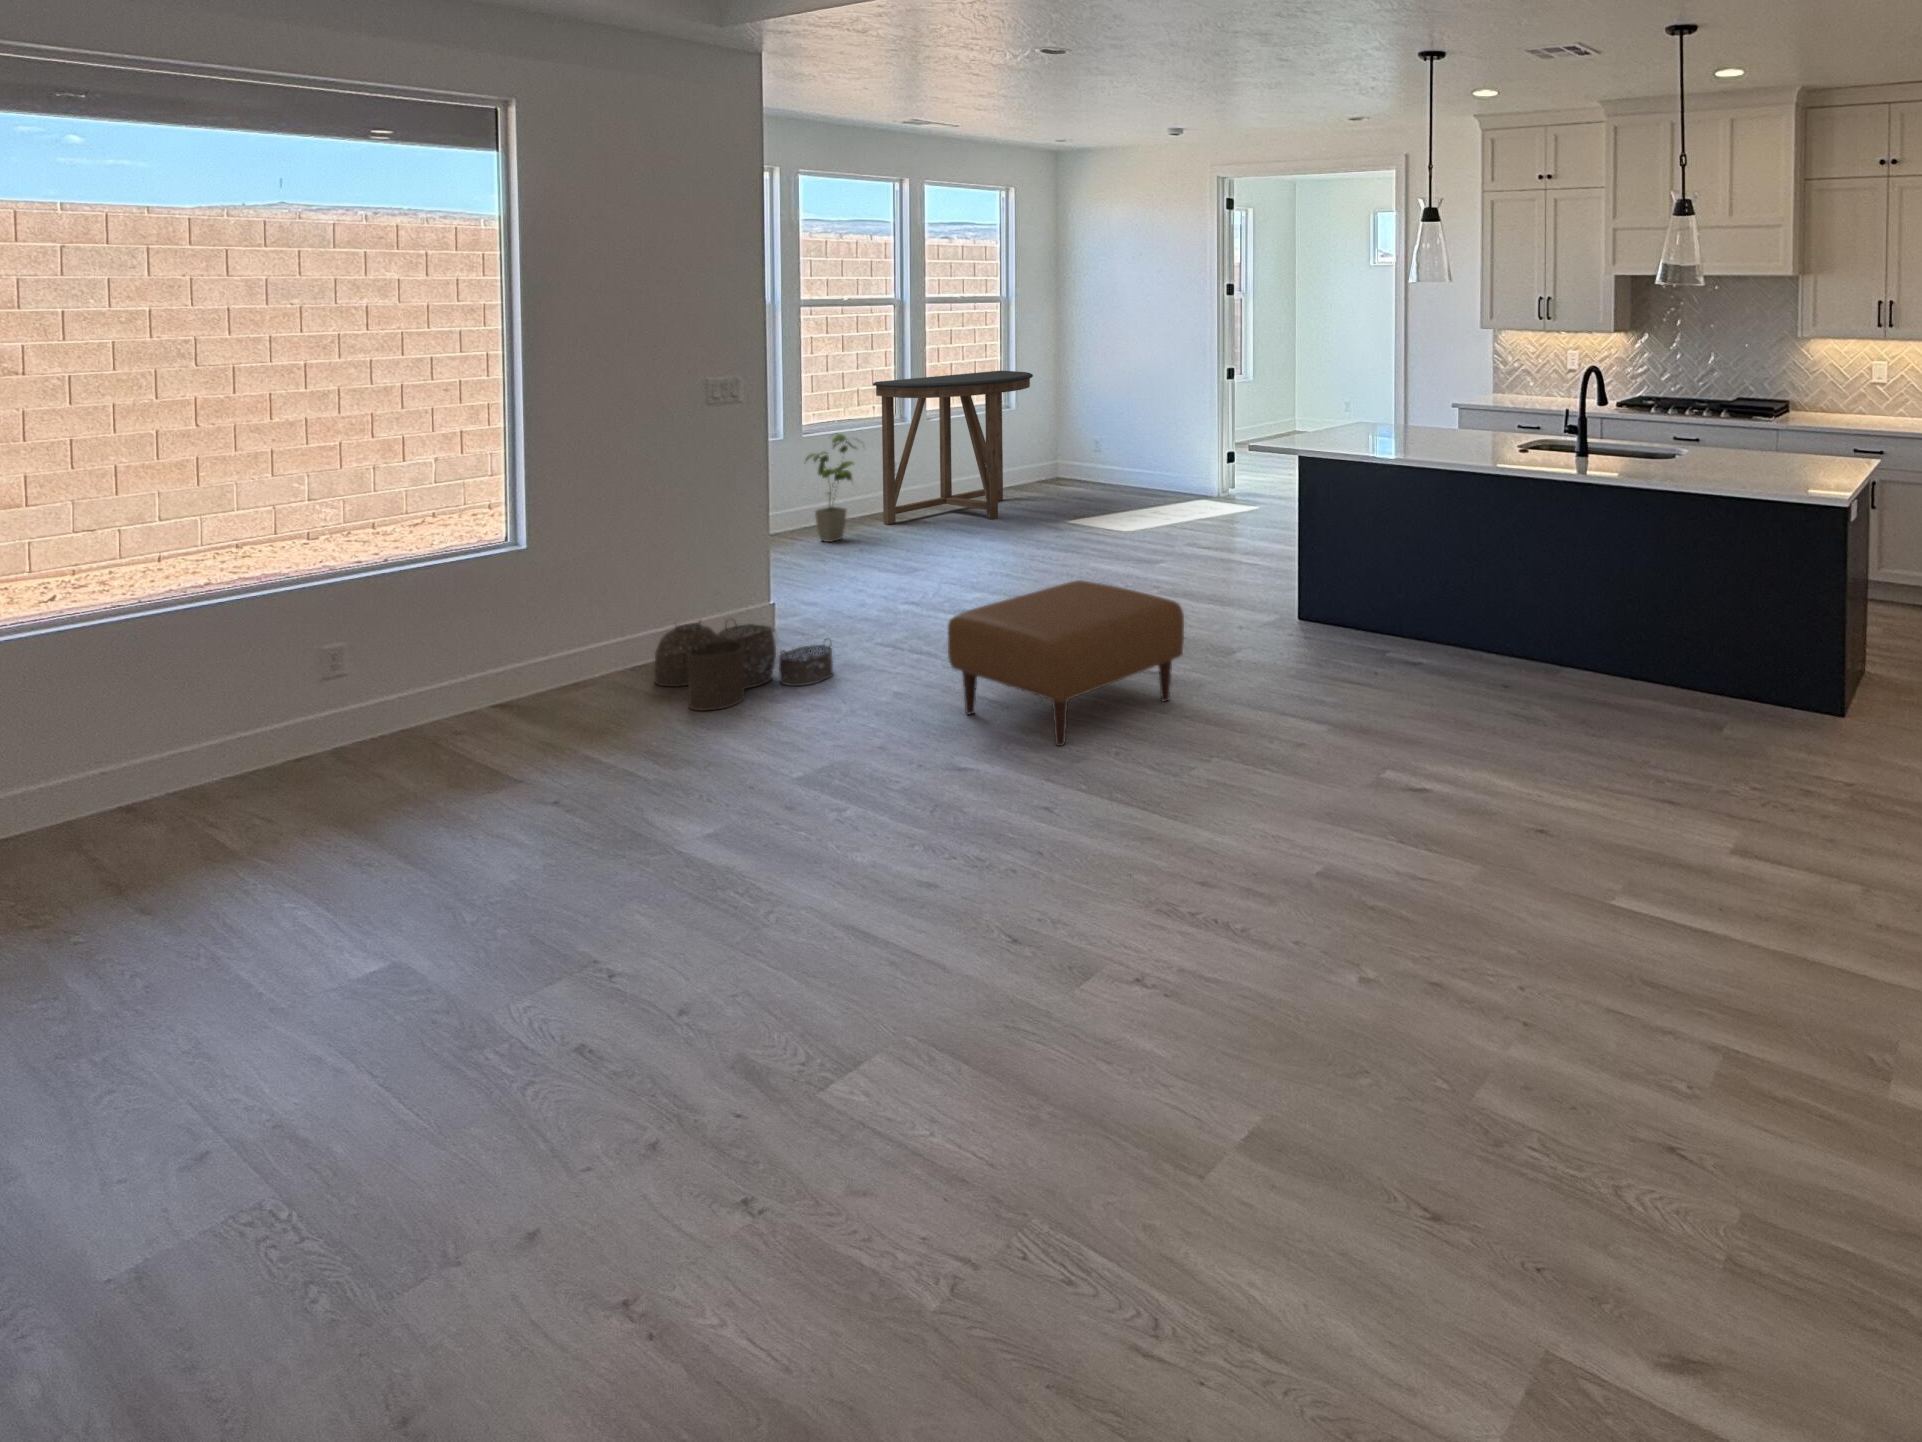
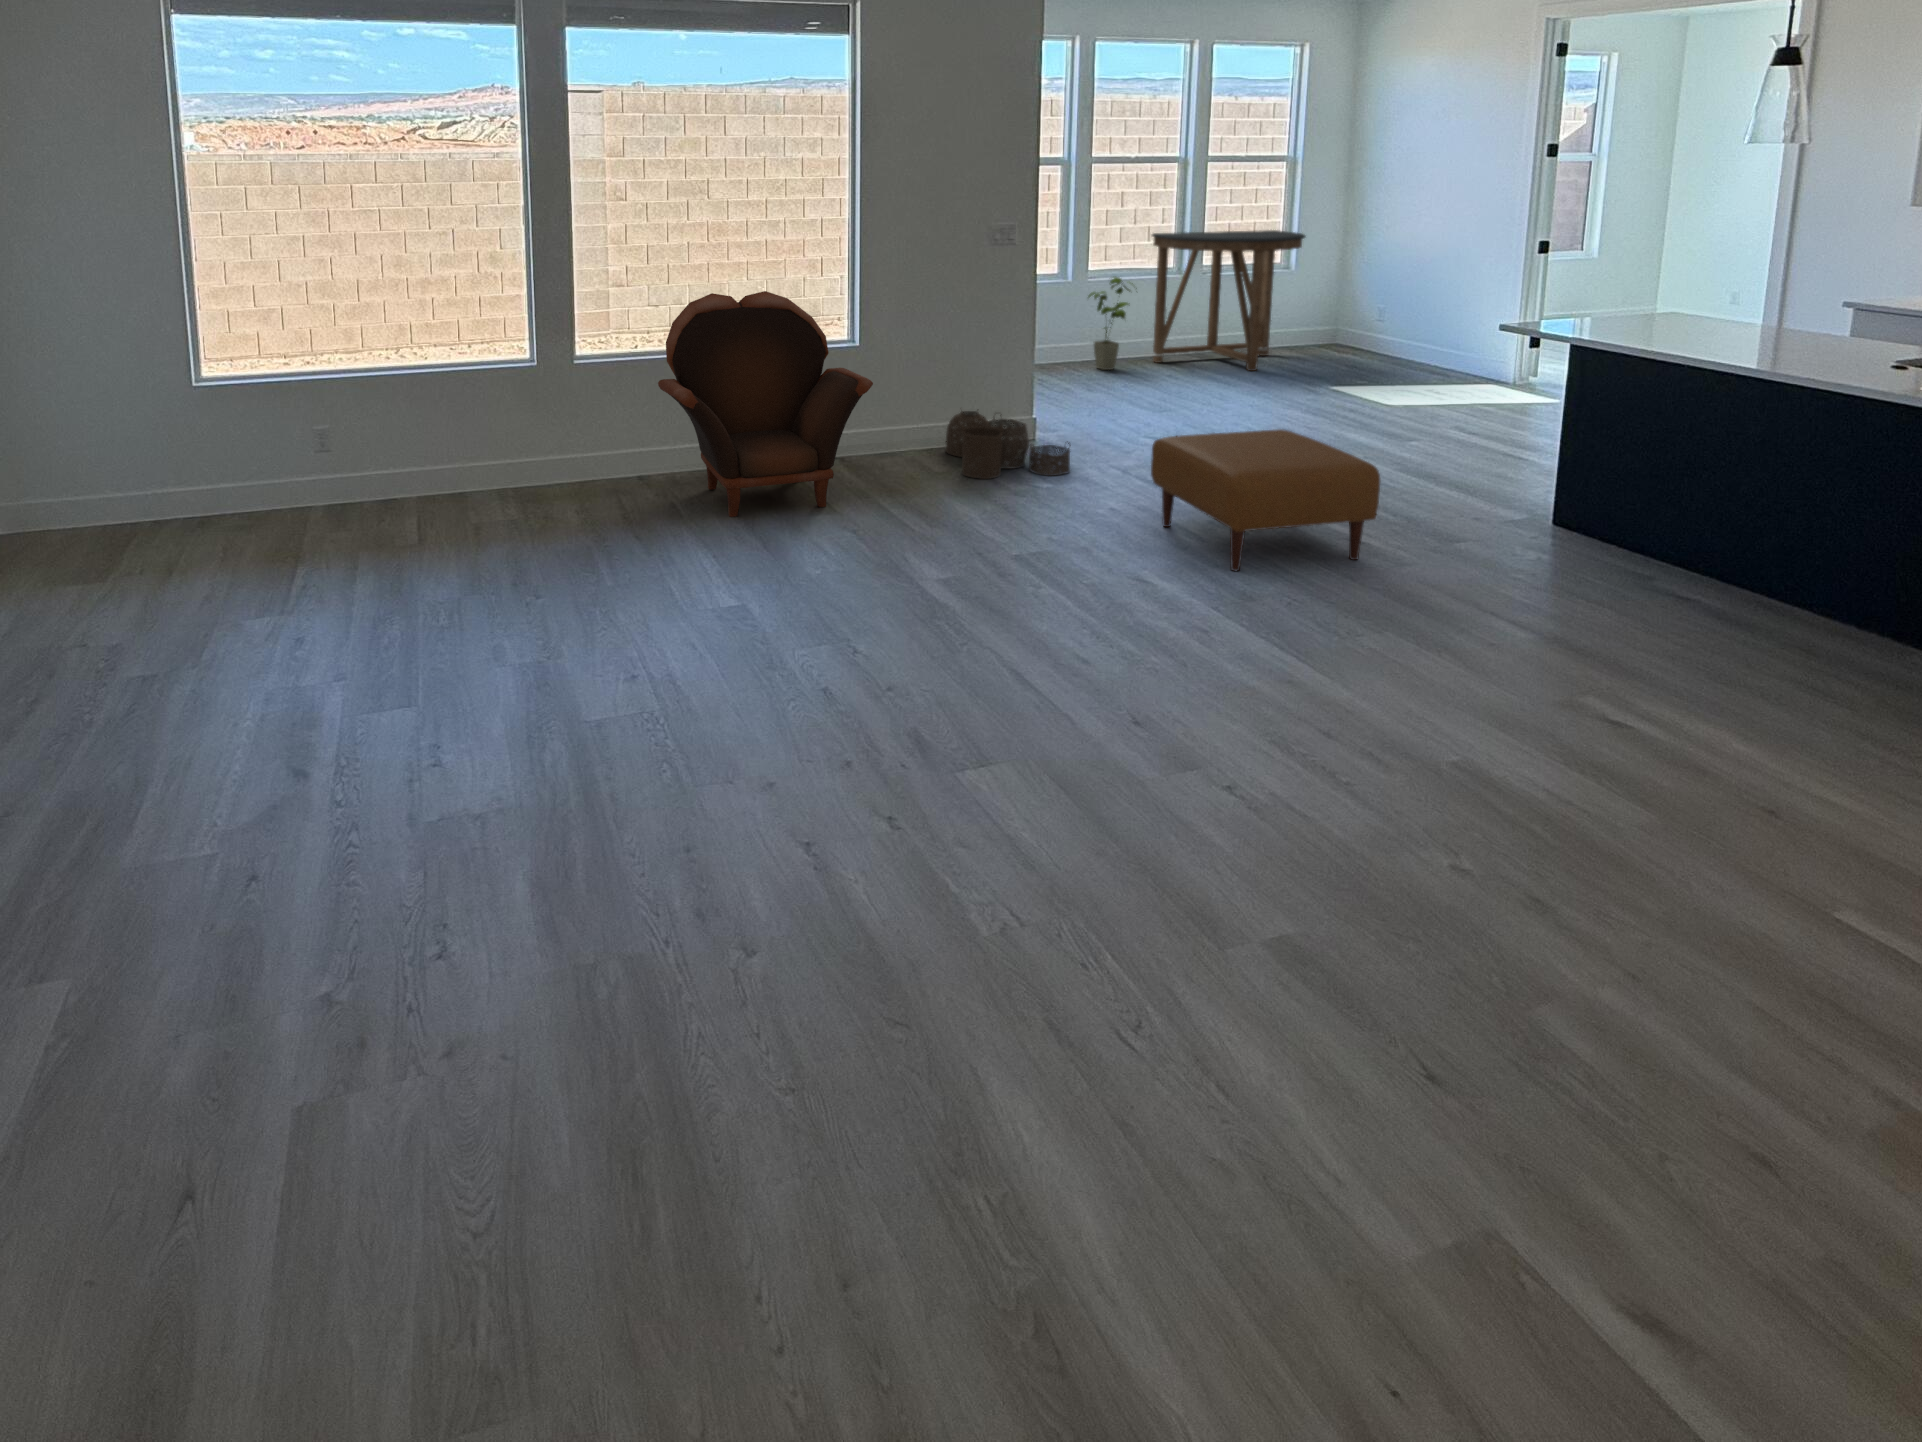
armchair: none [133,508,559,870] -> present [658,291,873,517]

